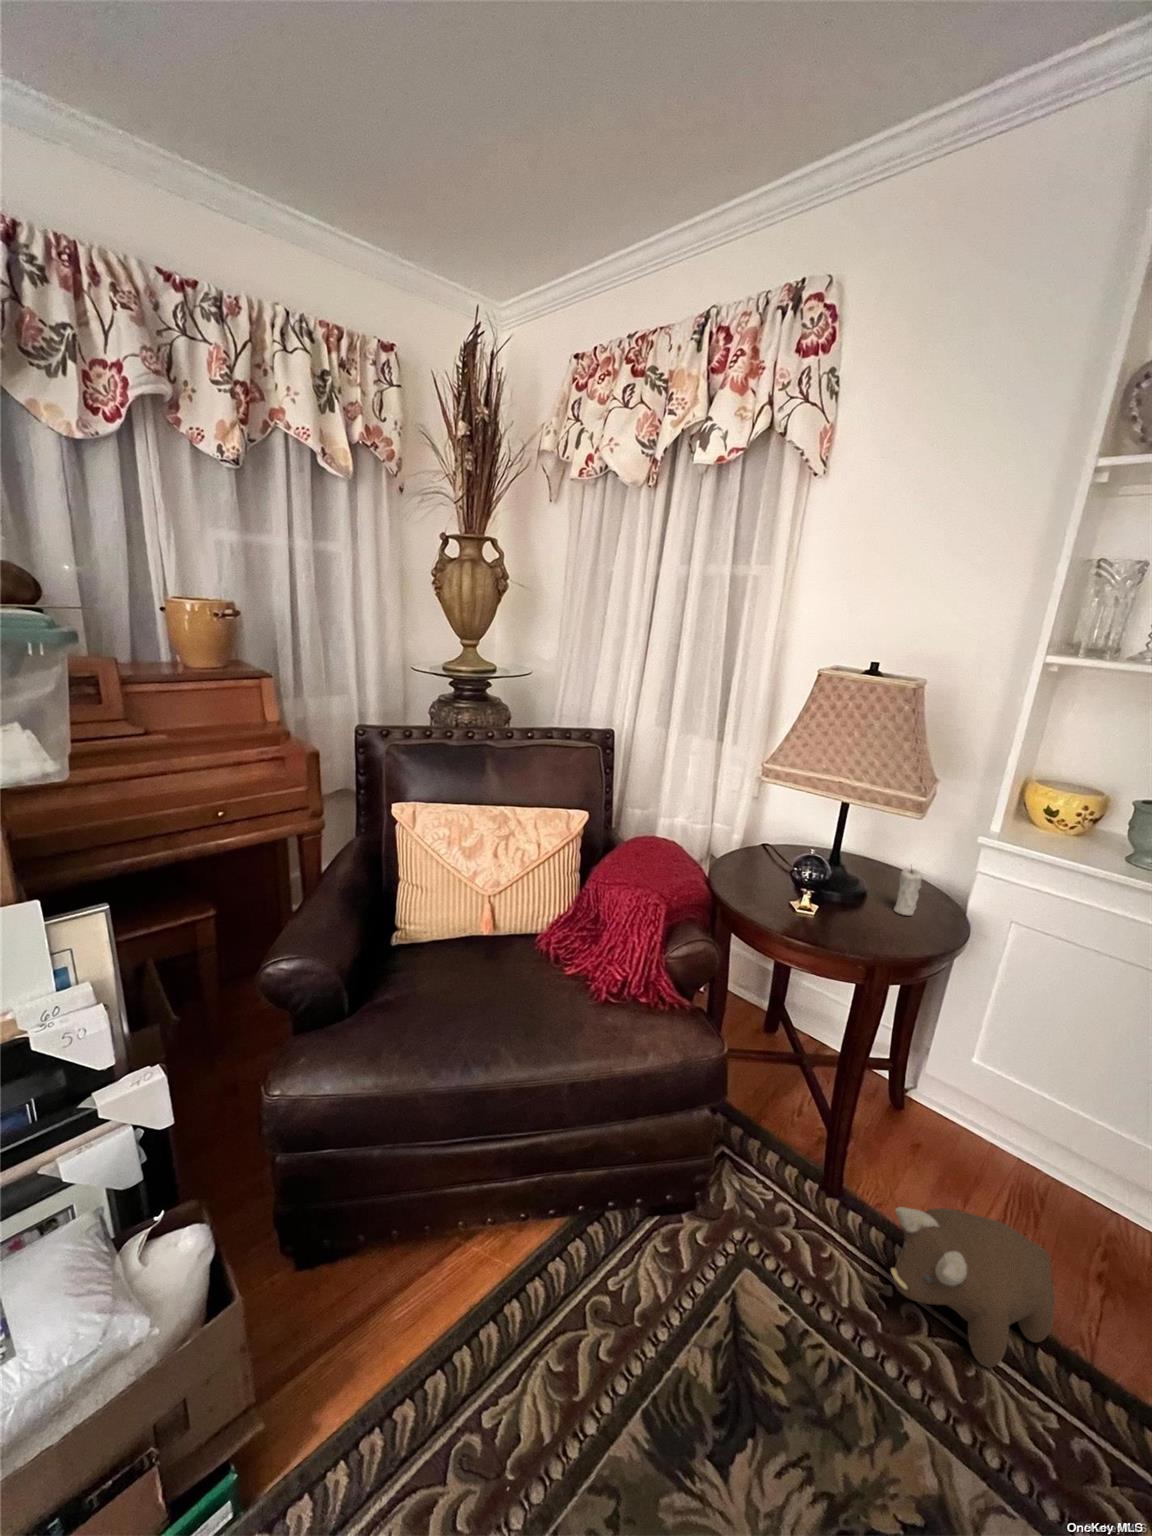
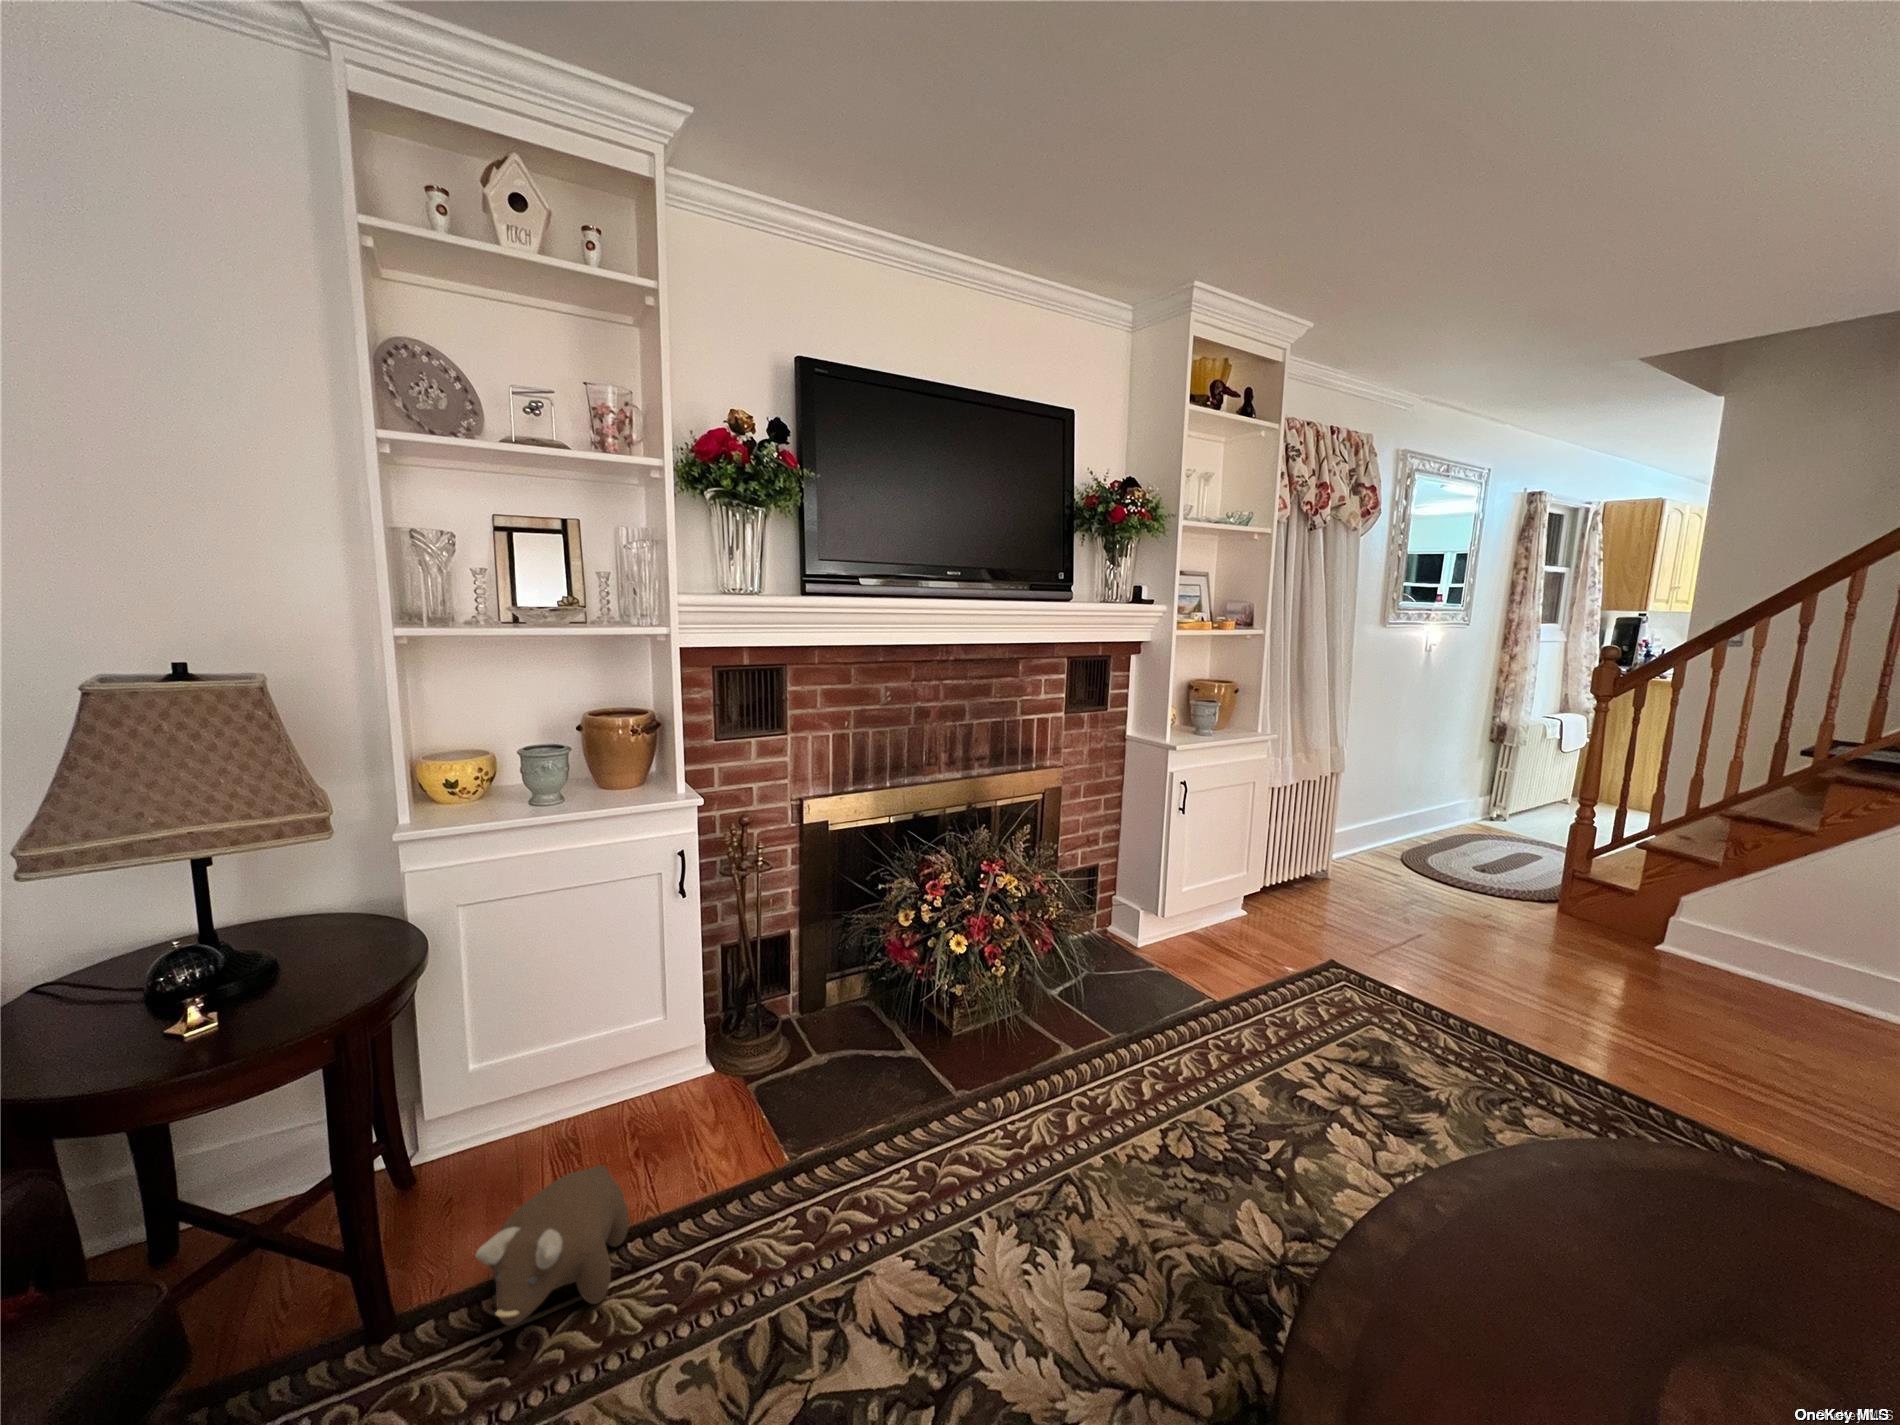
candle: present [894,868,922,915] -> none [320,894,355,961]

